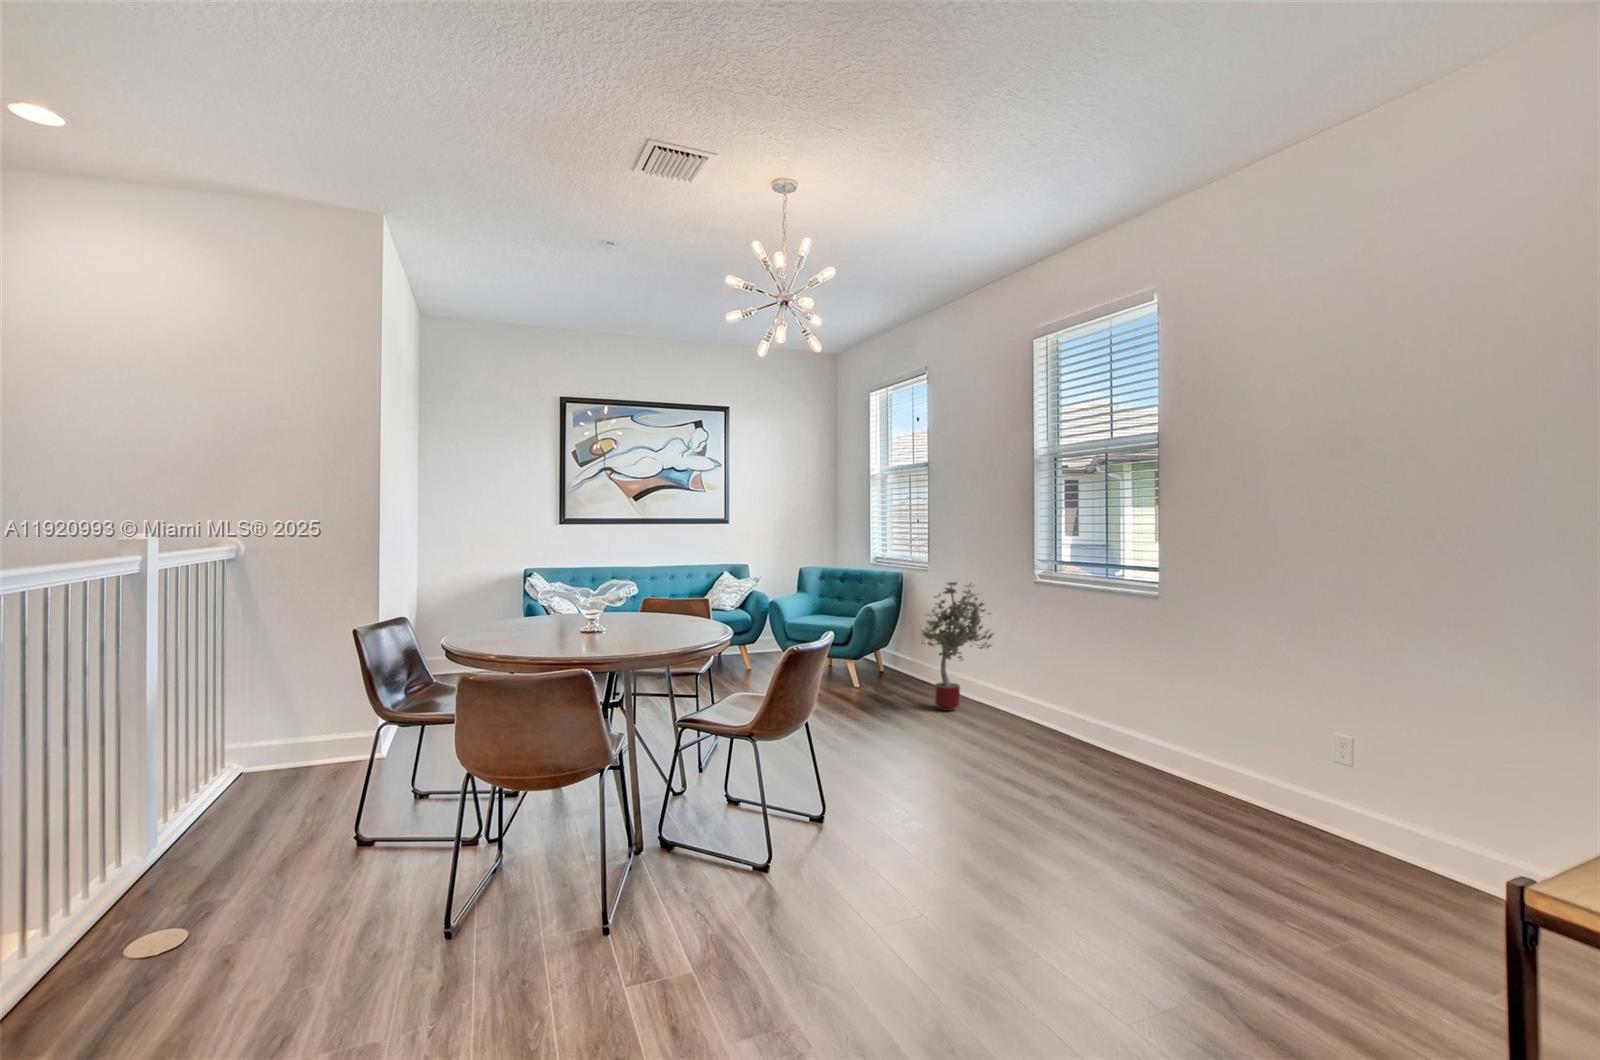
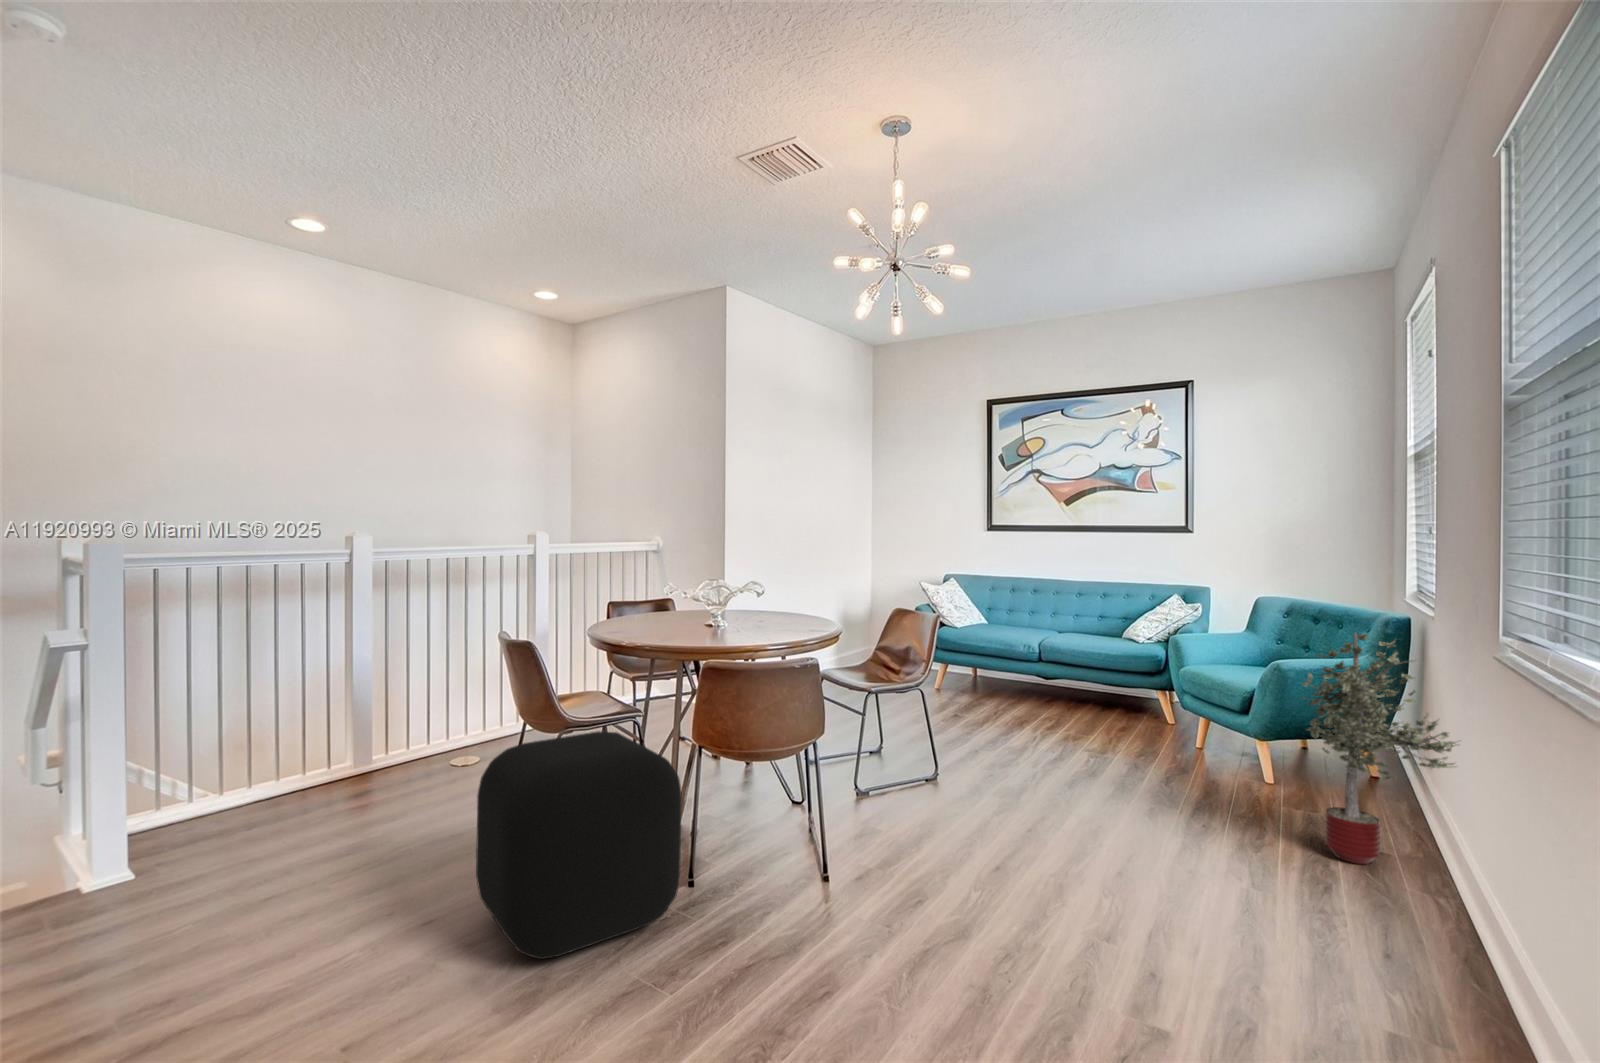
ottoman: none [645,734,834,949] -> present [476,731,682,959]

